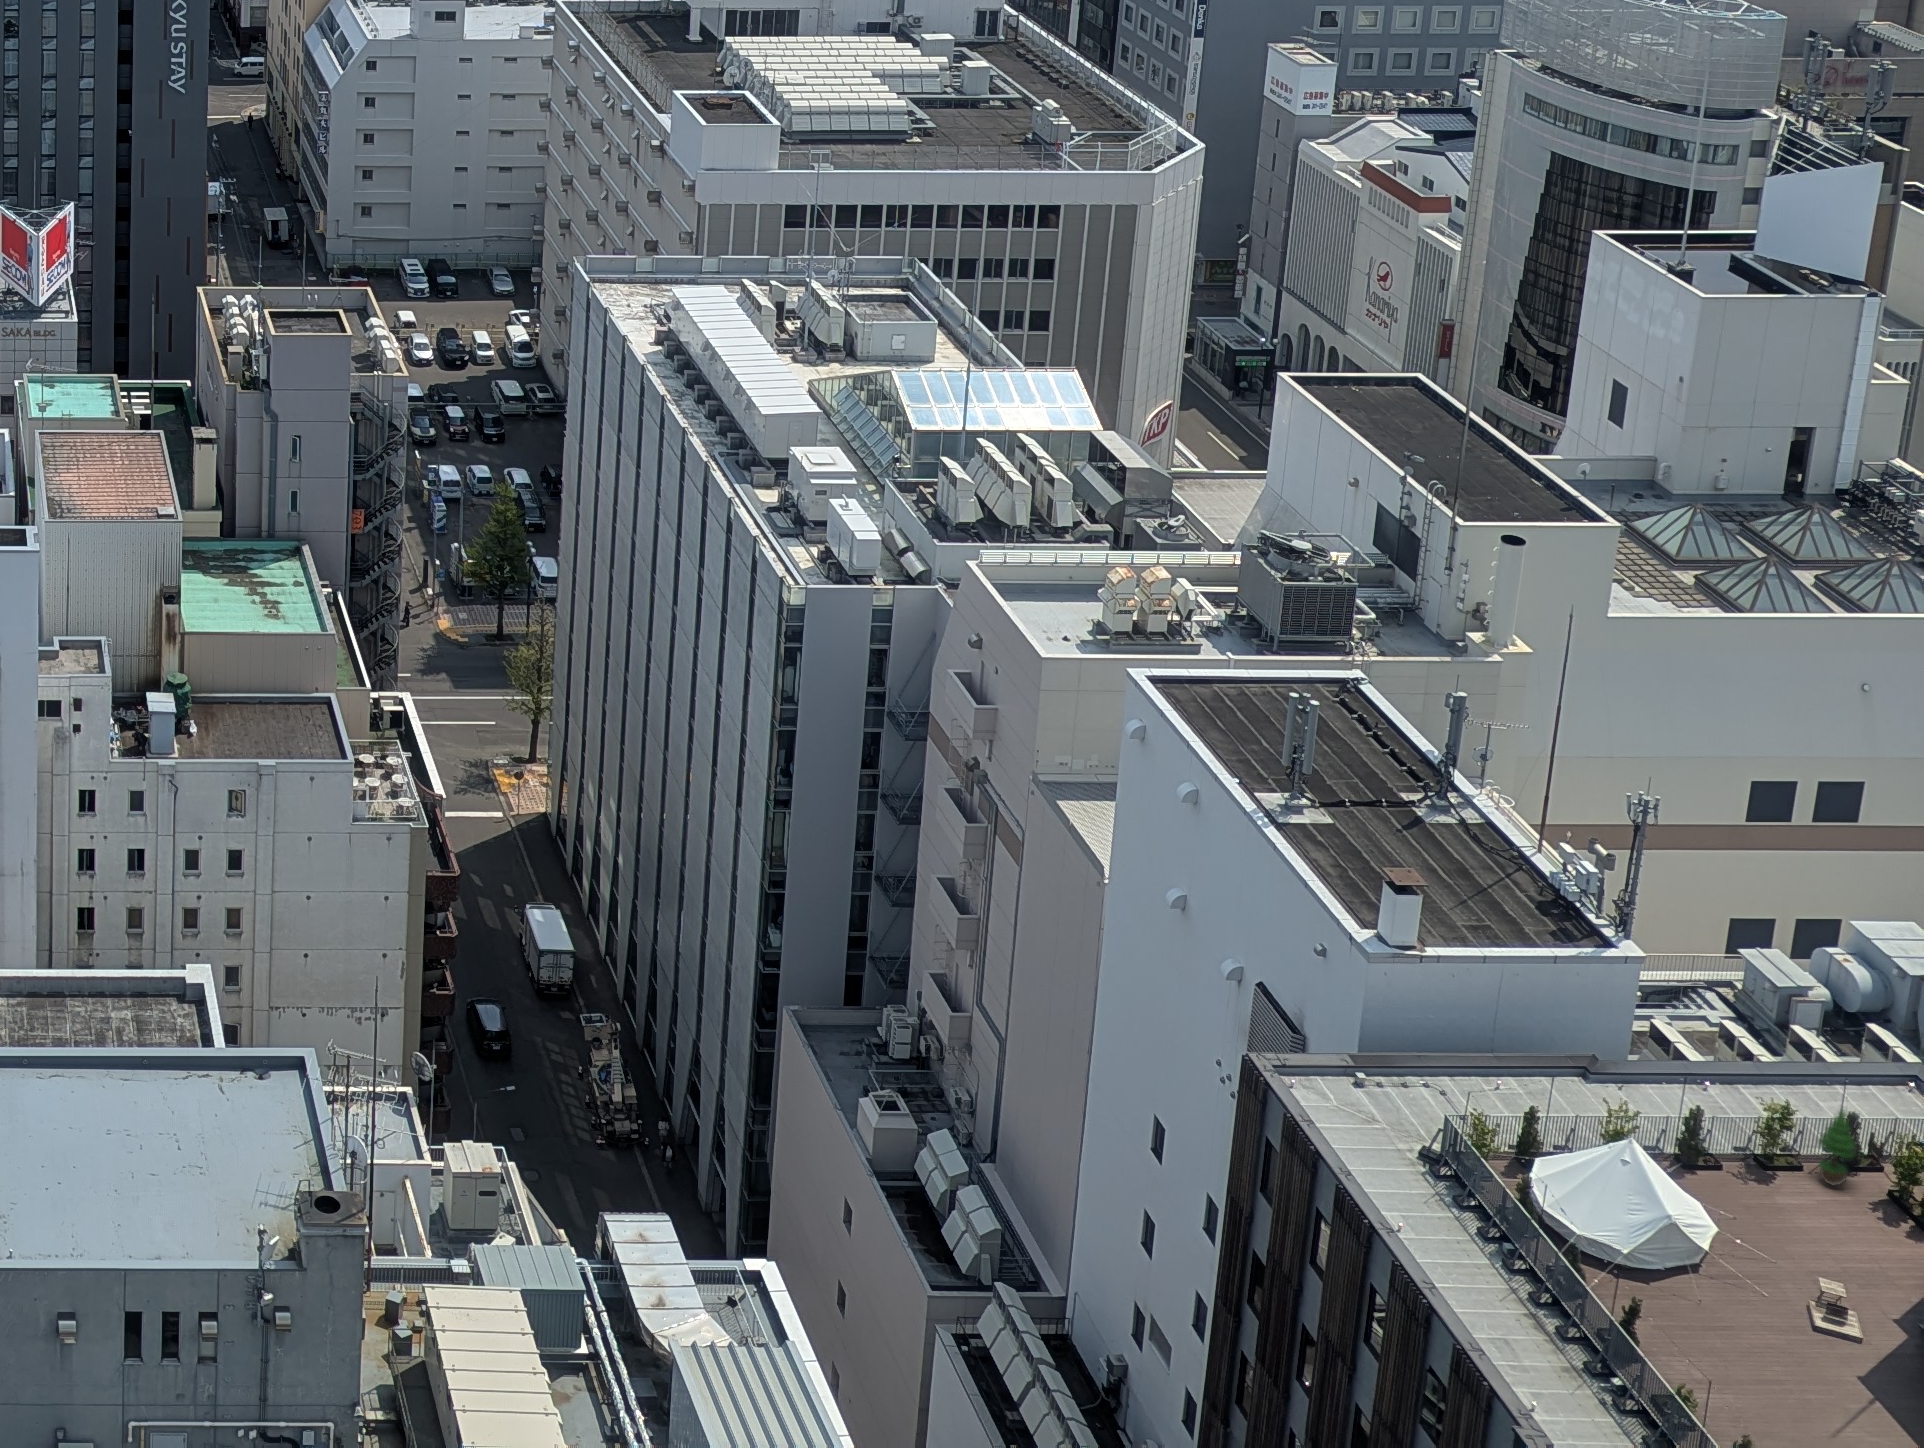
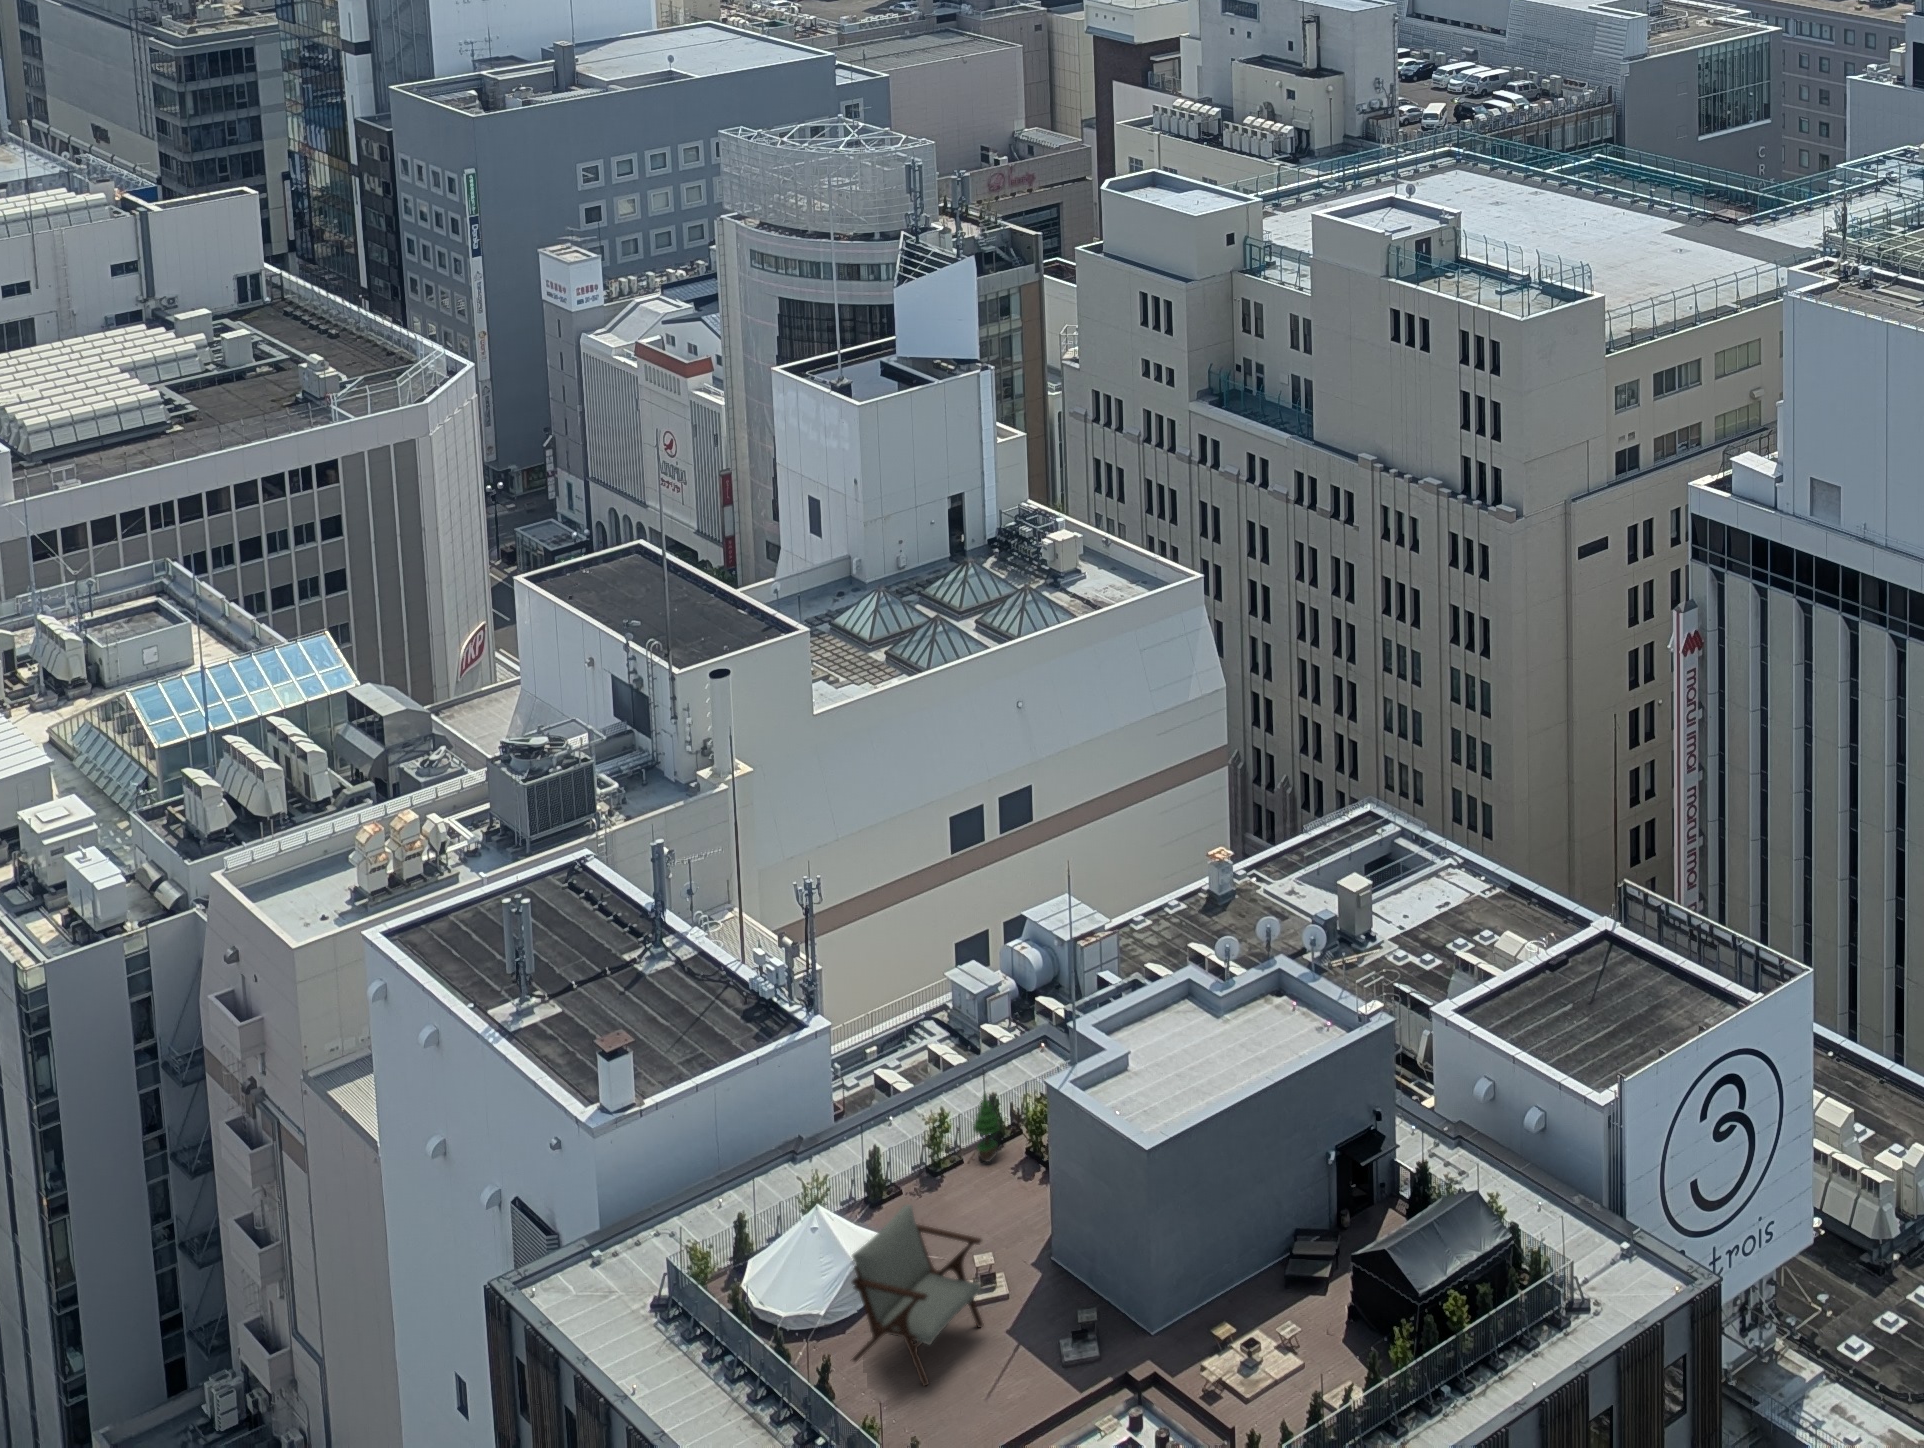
lounge chair: none [1643,1187,1843,1391] -> present [852,1204,983,1386]

